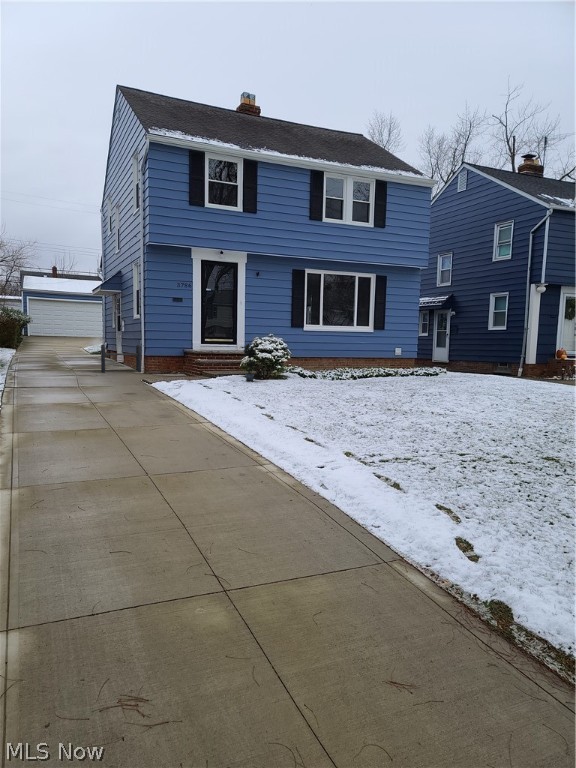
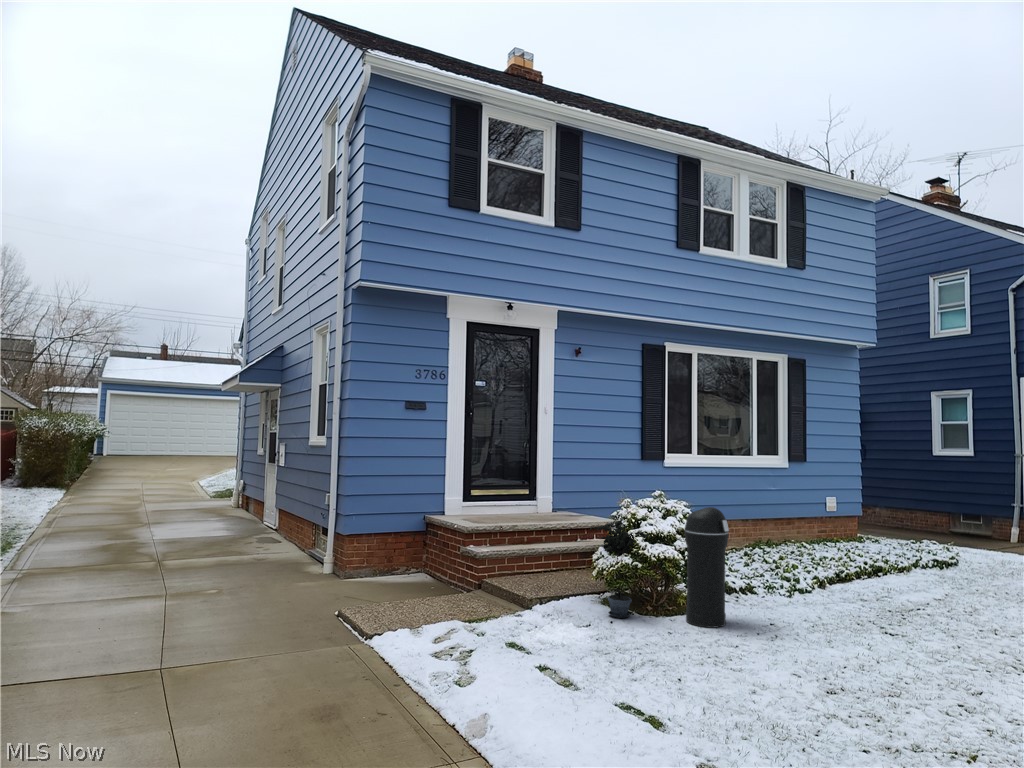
trash can: none [273,338,290,383] -> present [684,507,729,628]
bench: present [101,344,141,373] -> none [232,504,328,576]

